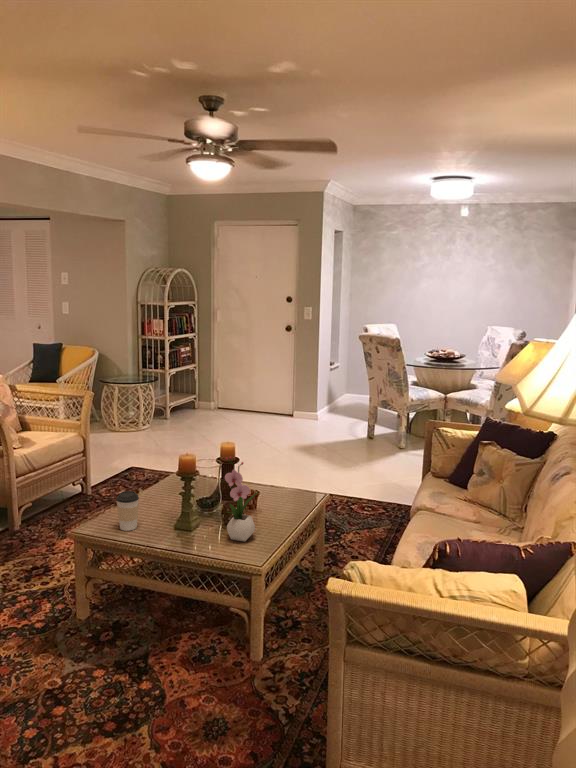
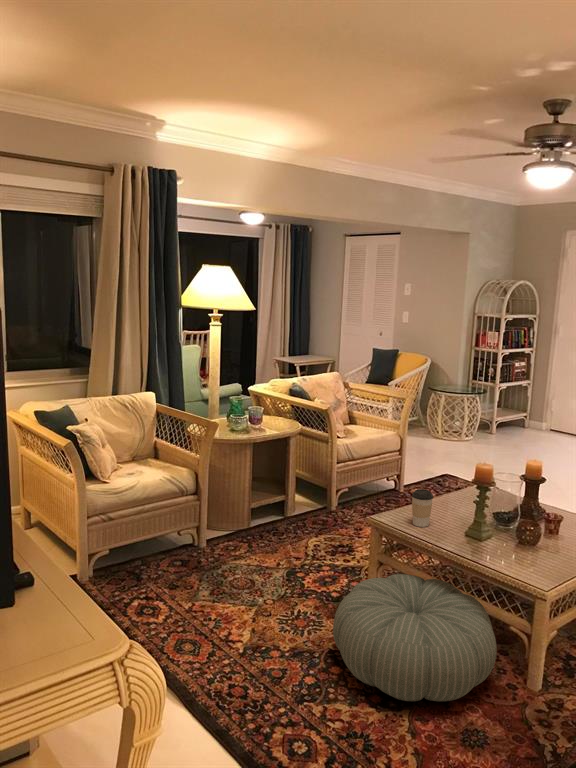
flower arrangement: present [225,456,258,541] -> none [517,471,556,563]
pouf: none [49,580,222,718] -> present [333,574,497,702]

